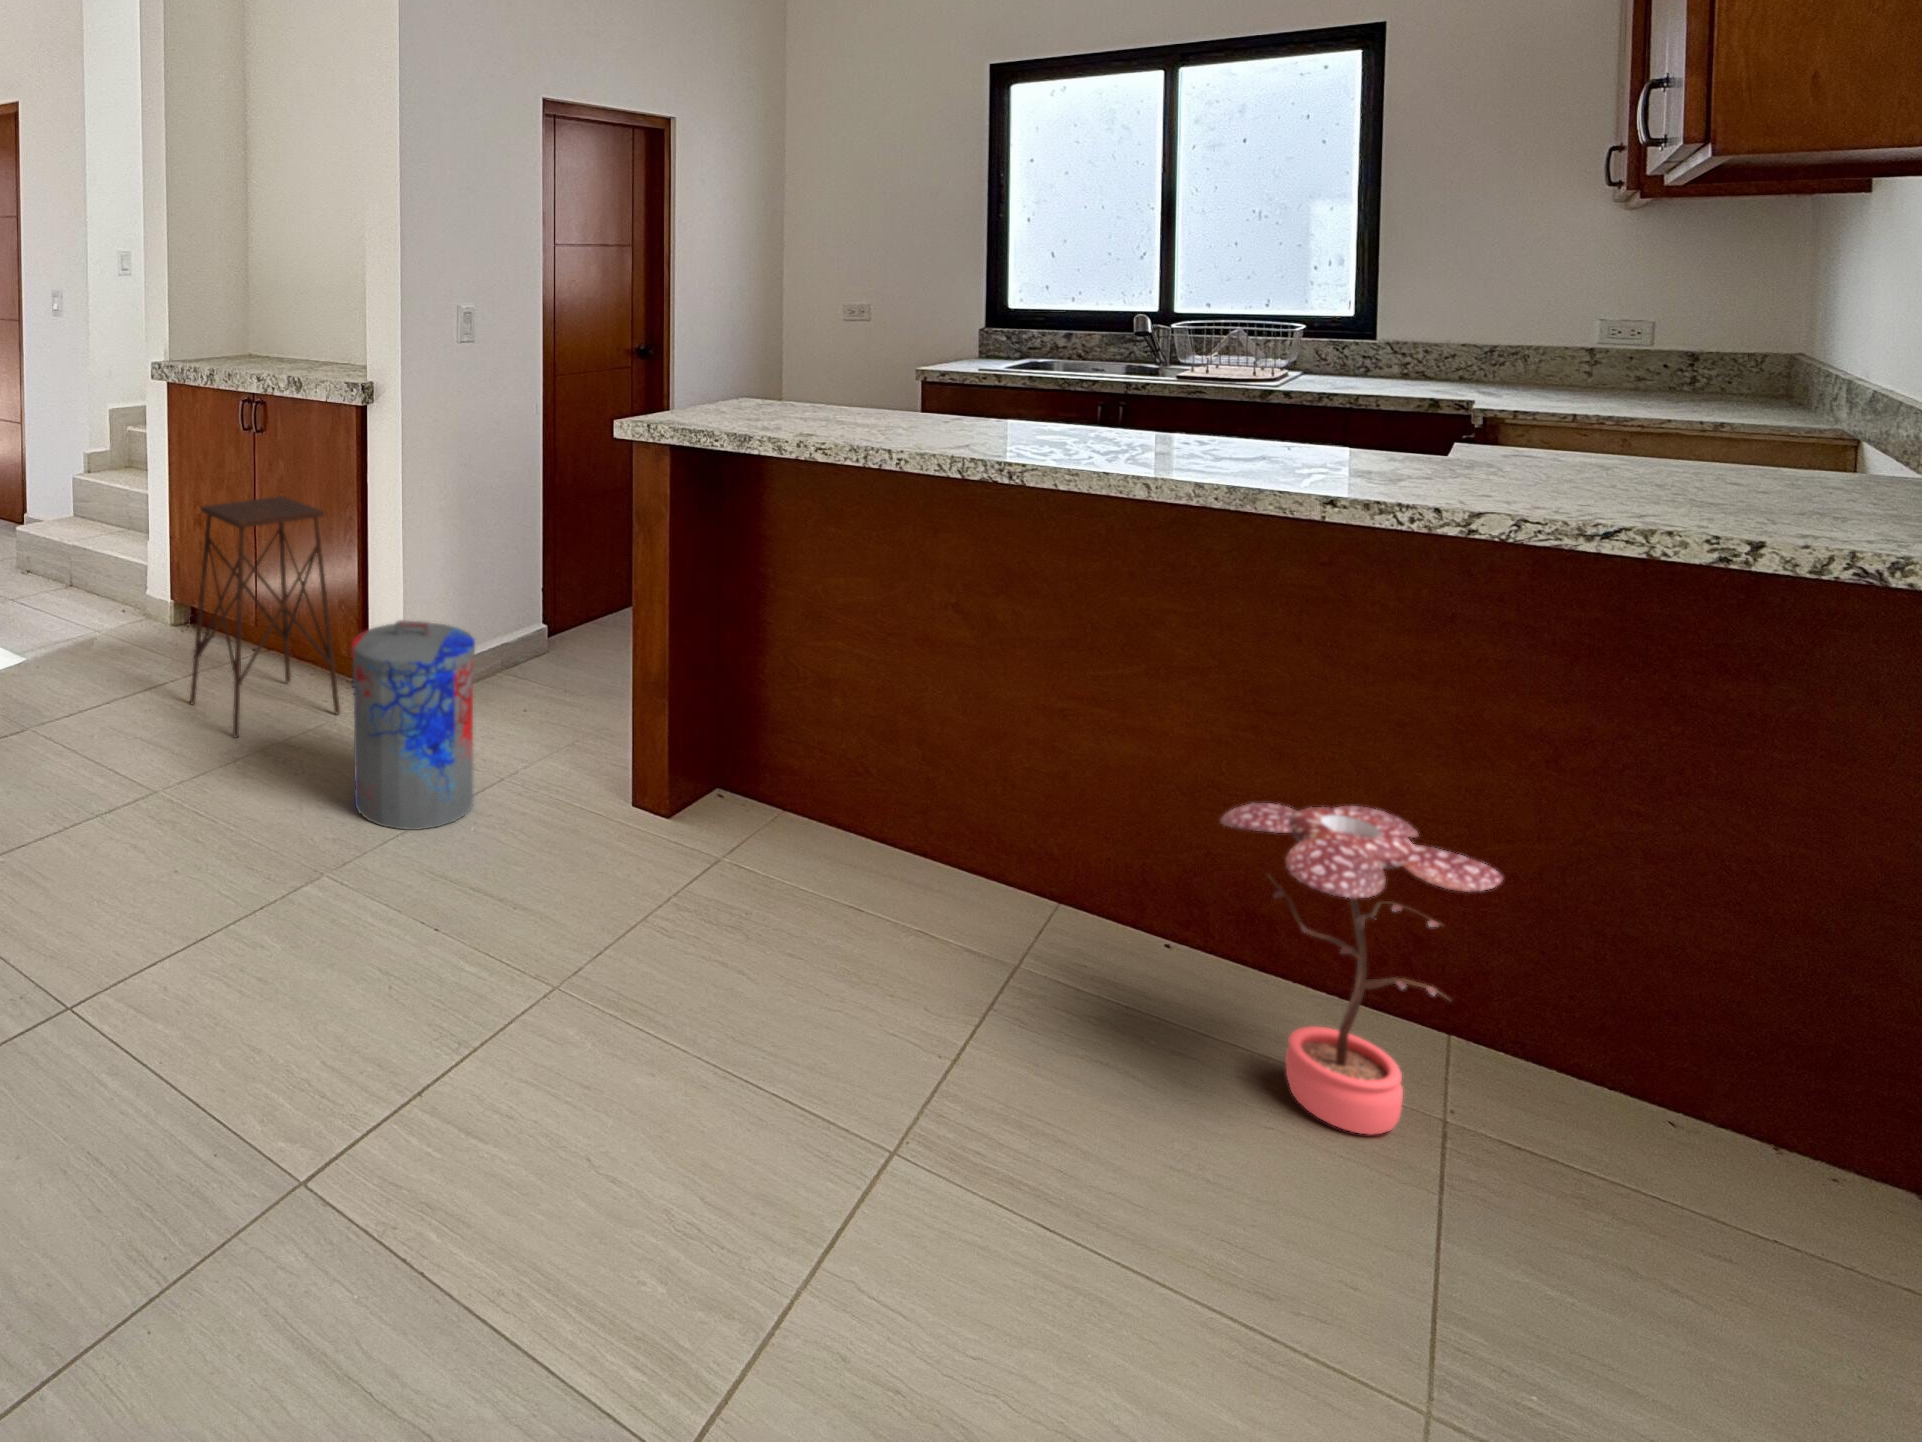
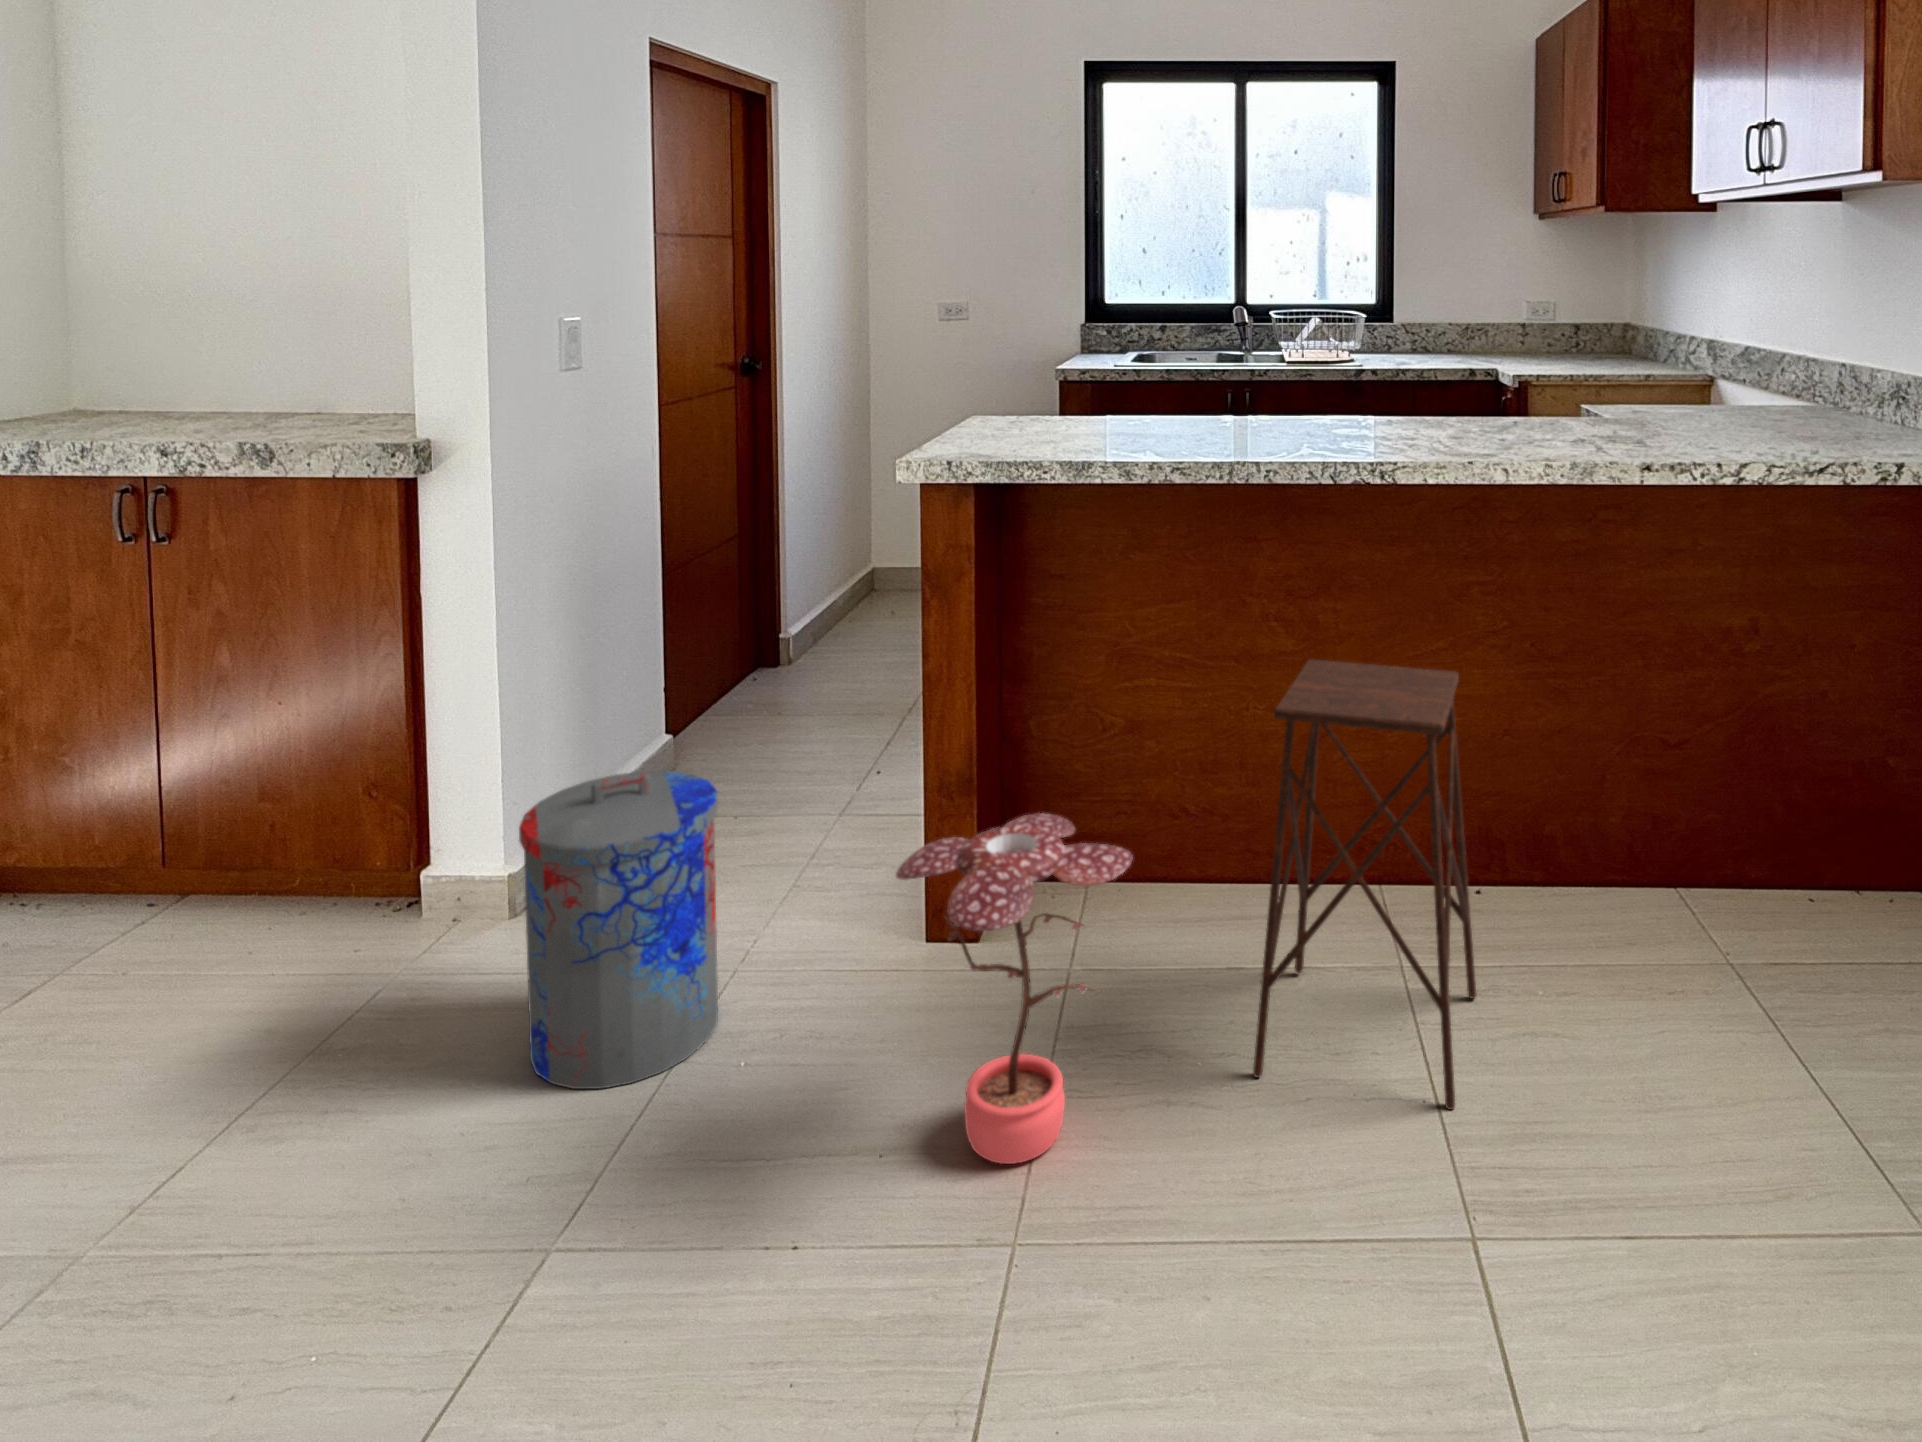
side table: present [190,496,340,738] -> present [1253,659,1476,1110]
potted plant: present [1221,803,1503,1135] -> present [896,813,1133,1164]

